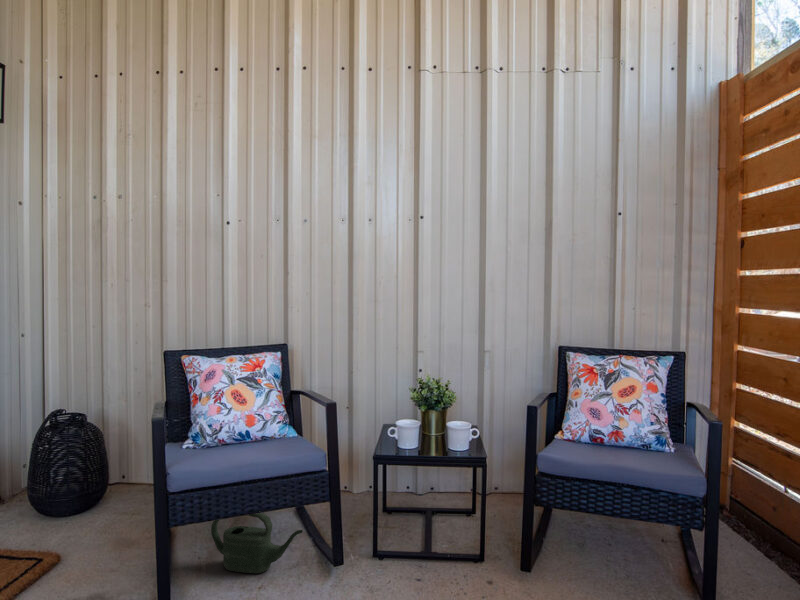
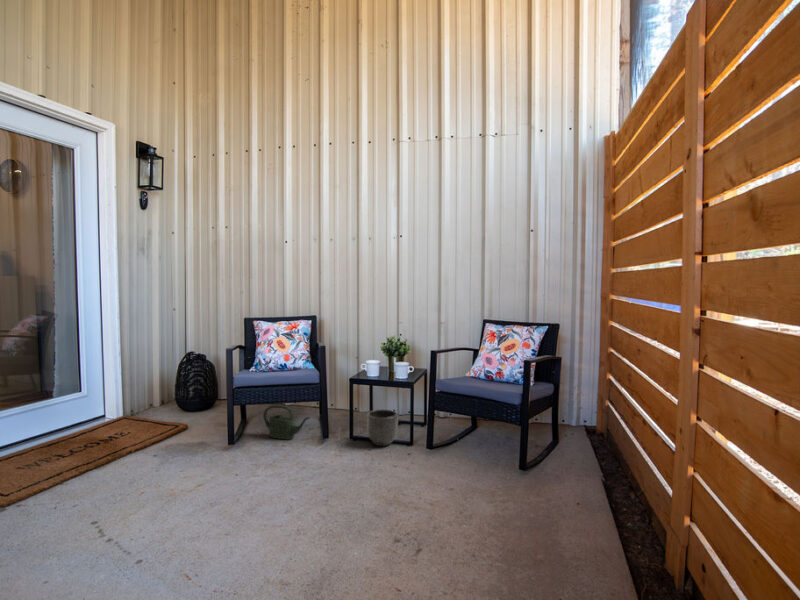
planter: none [405,502,458,571] -> present [367,409,398,446]

